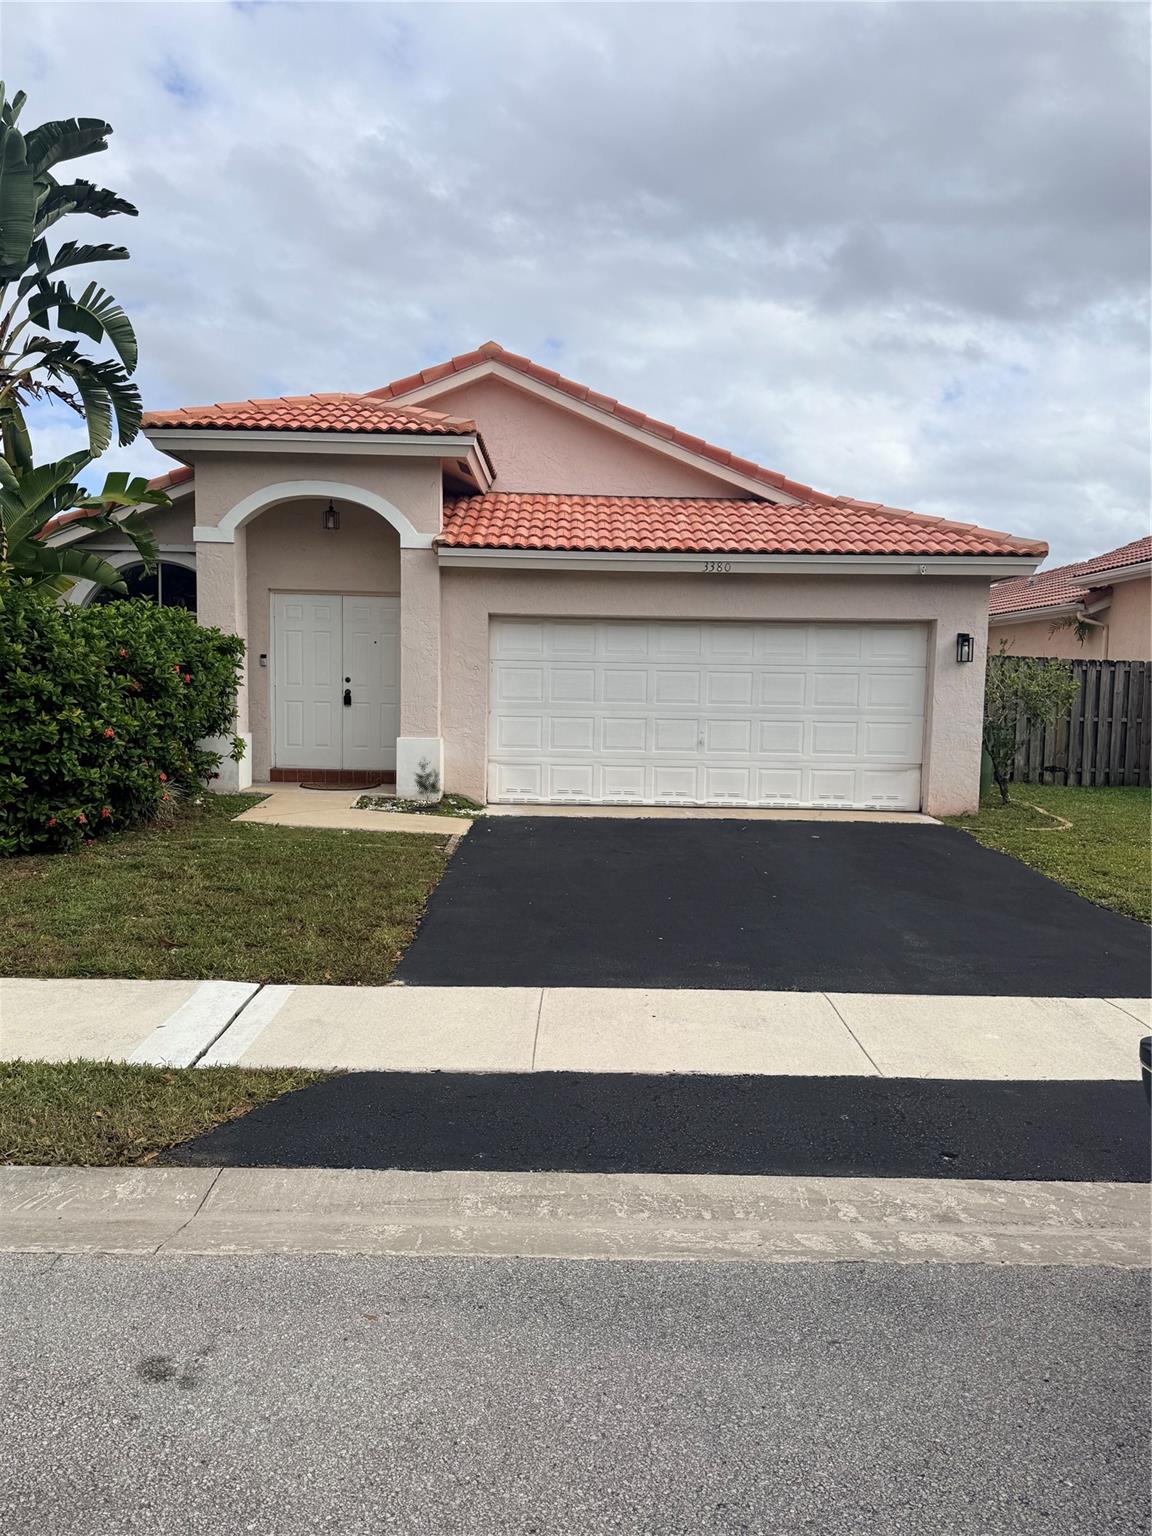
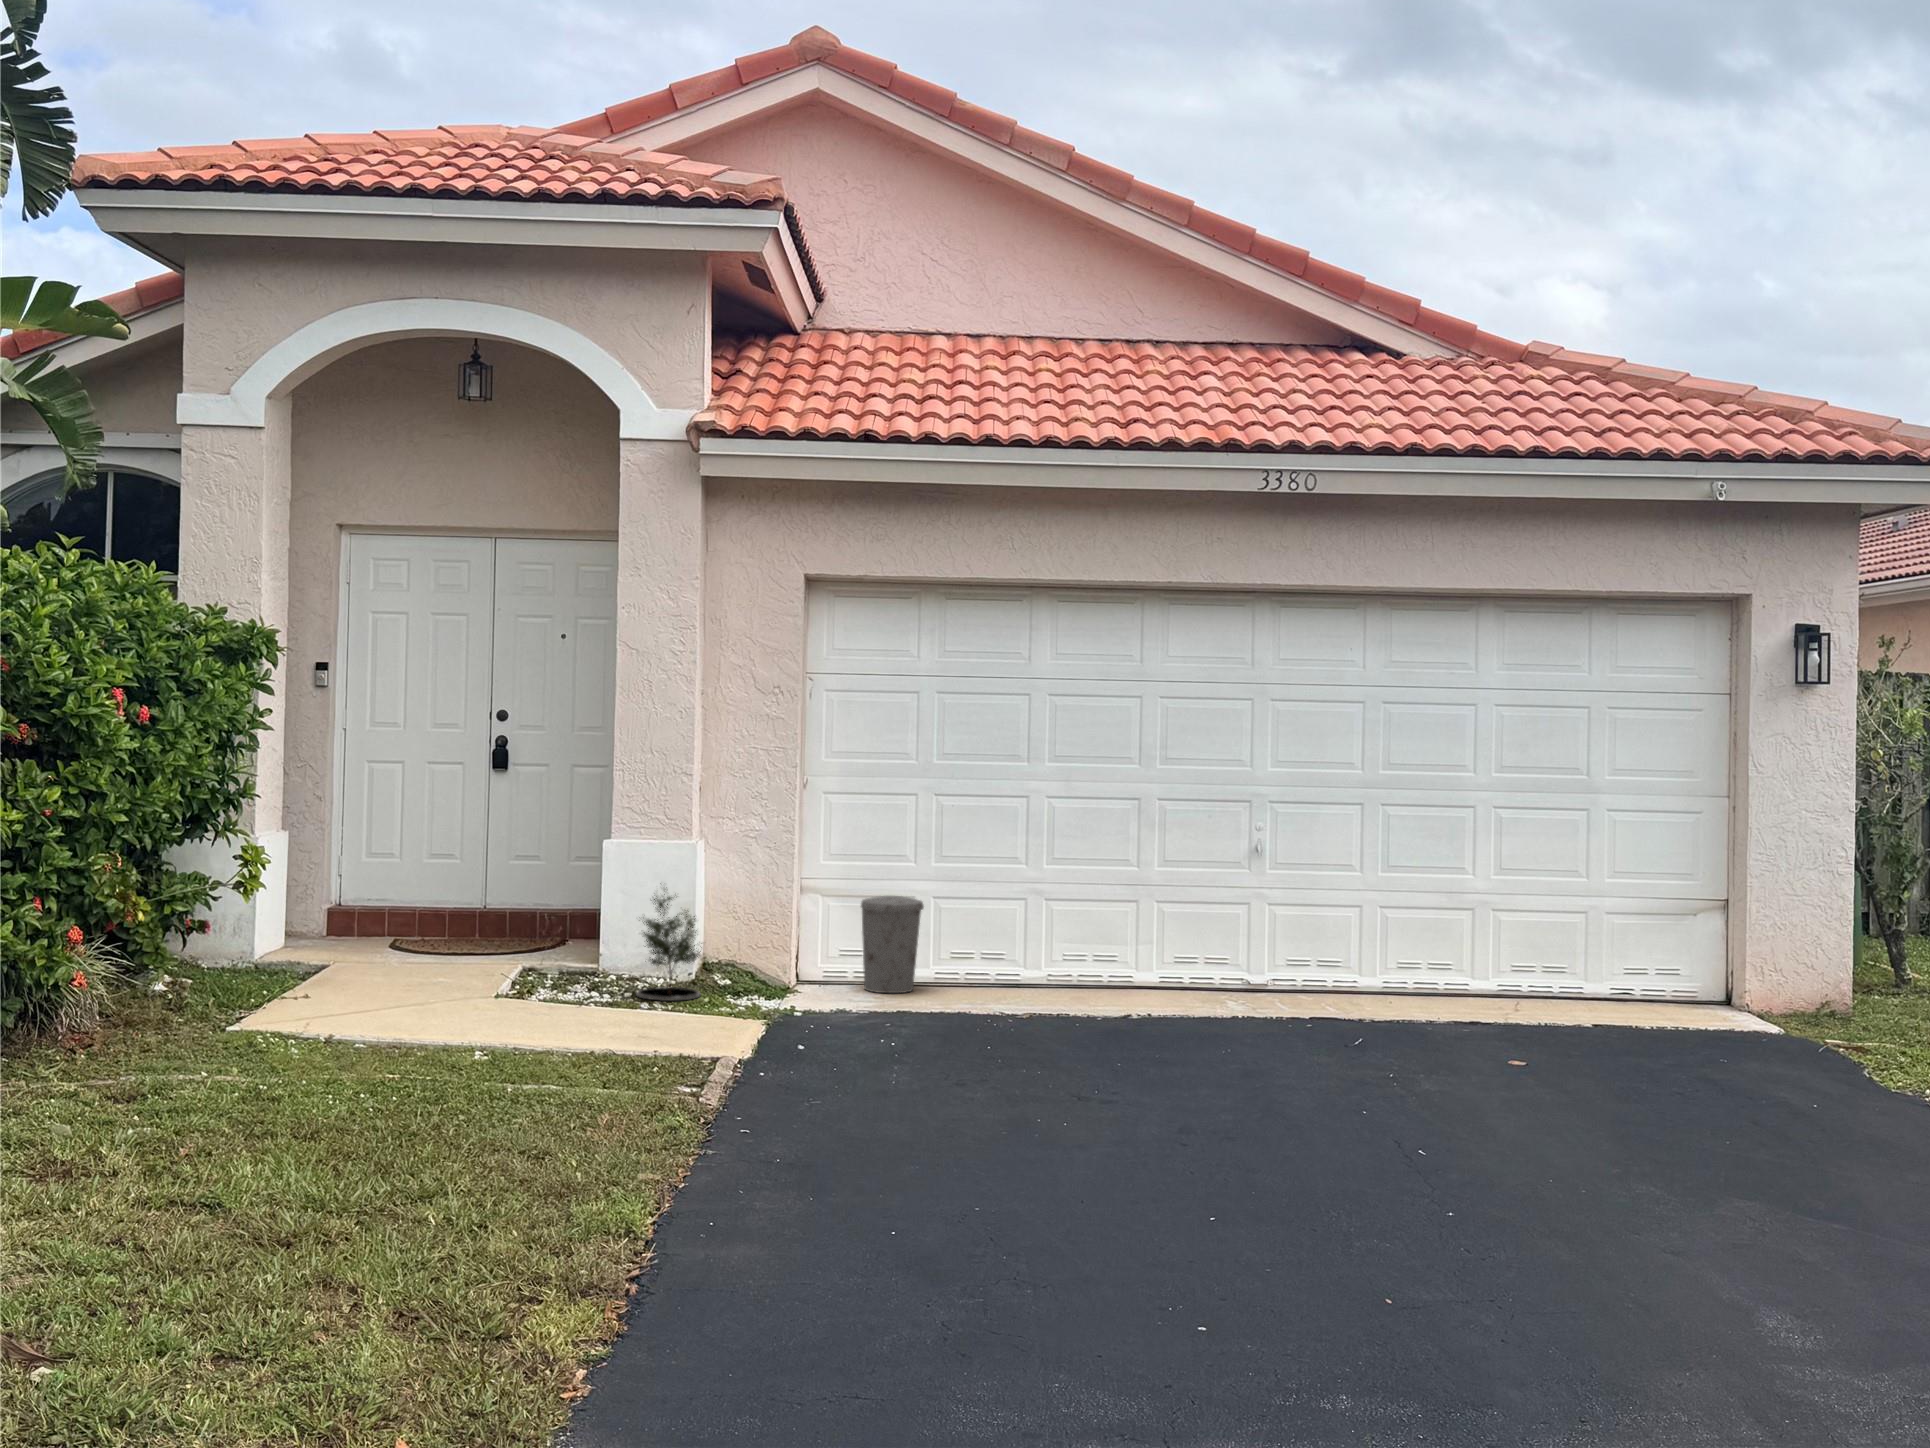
trash can: none [515,763,545,808] -> present [861,896,924,993]

